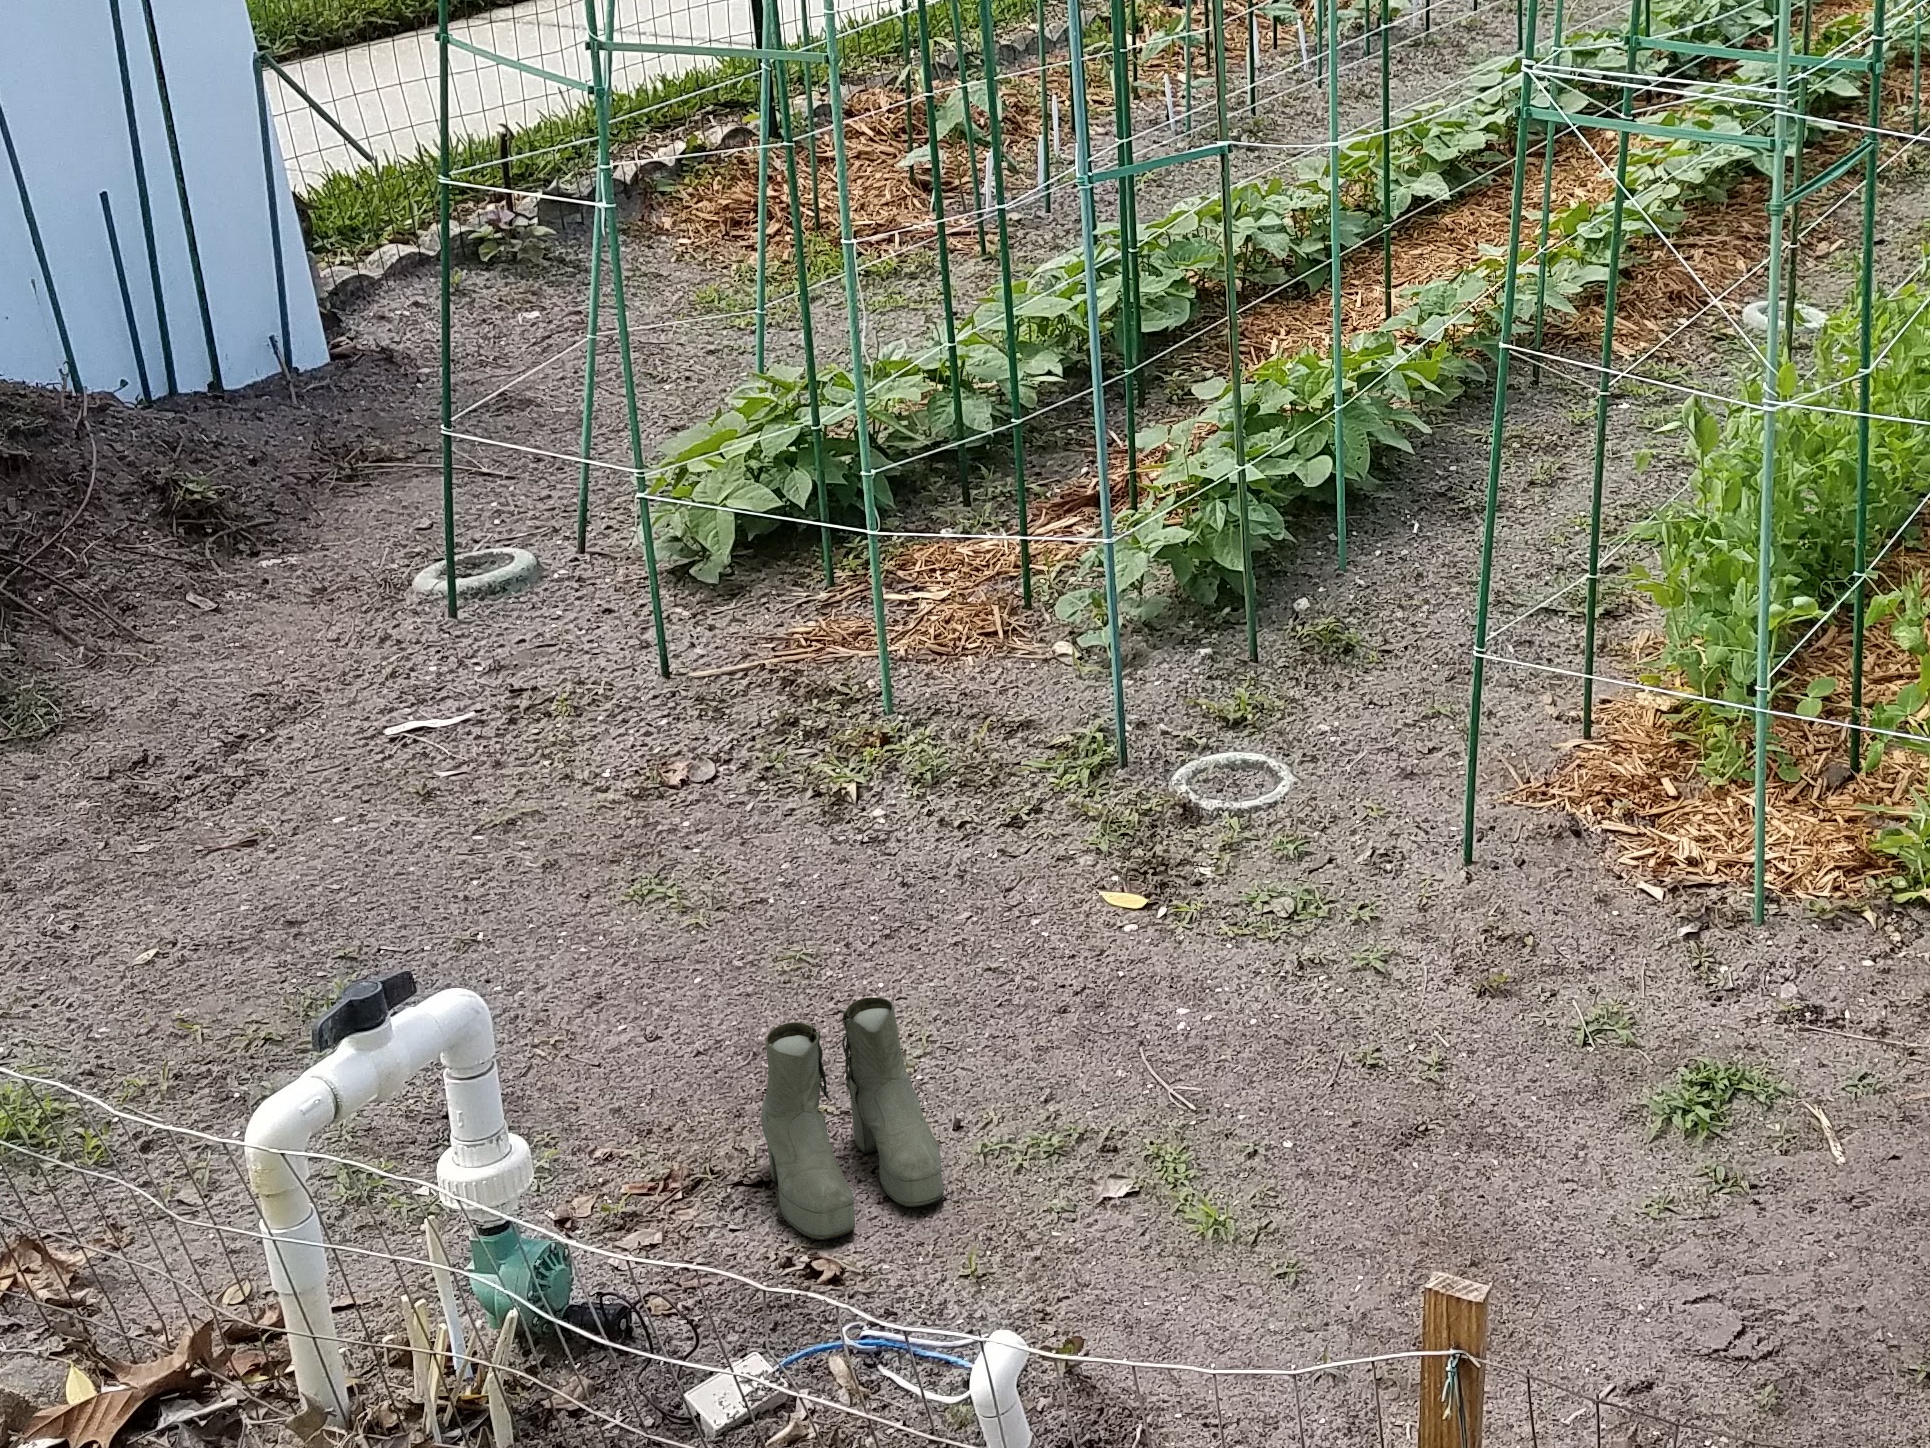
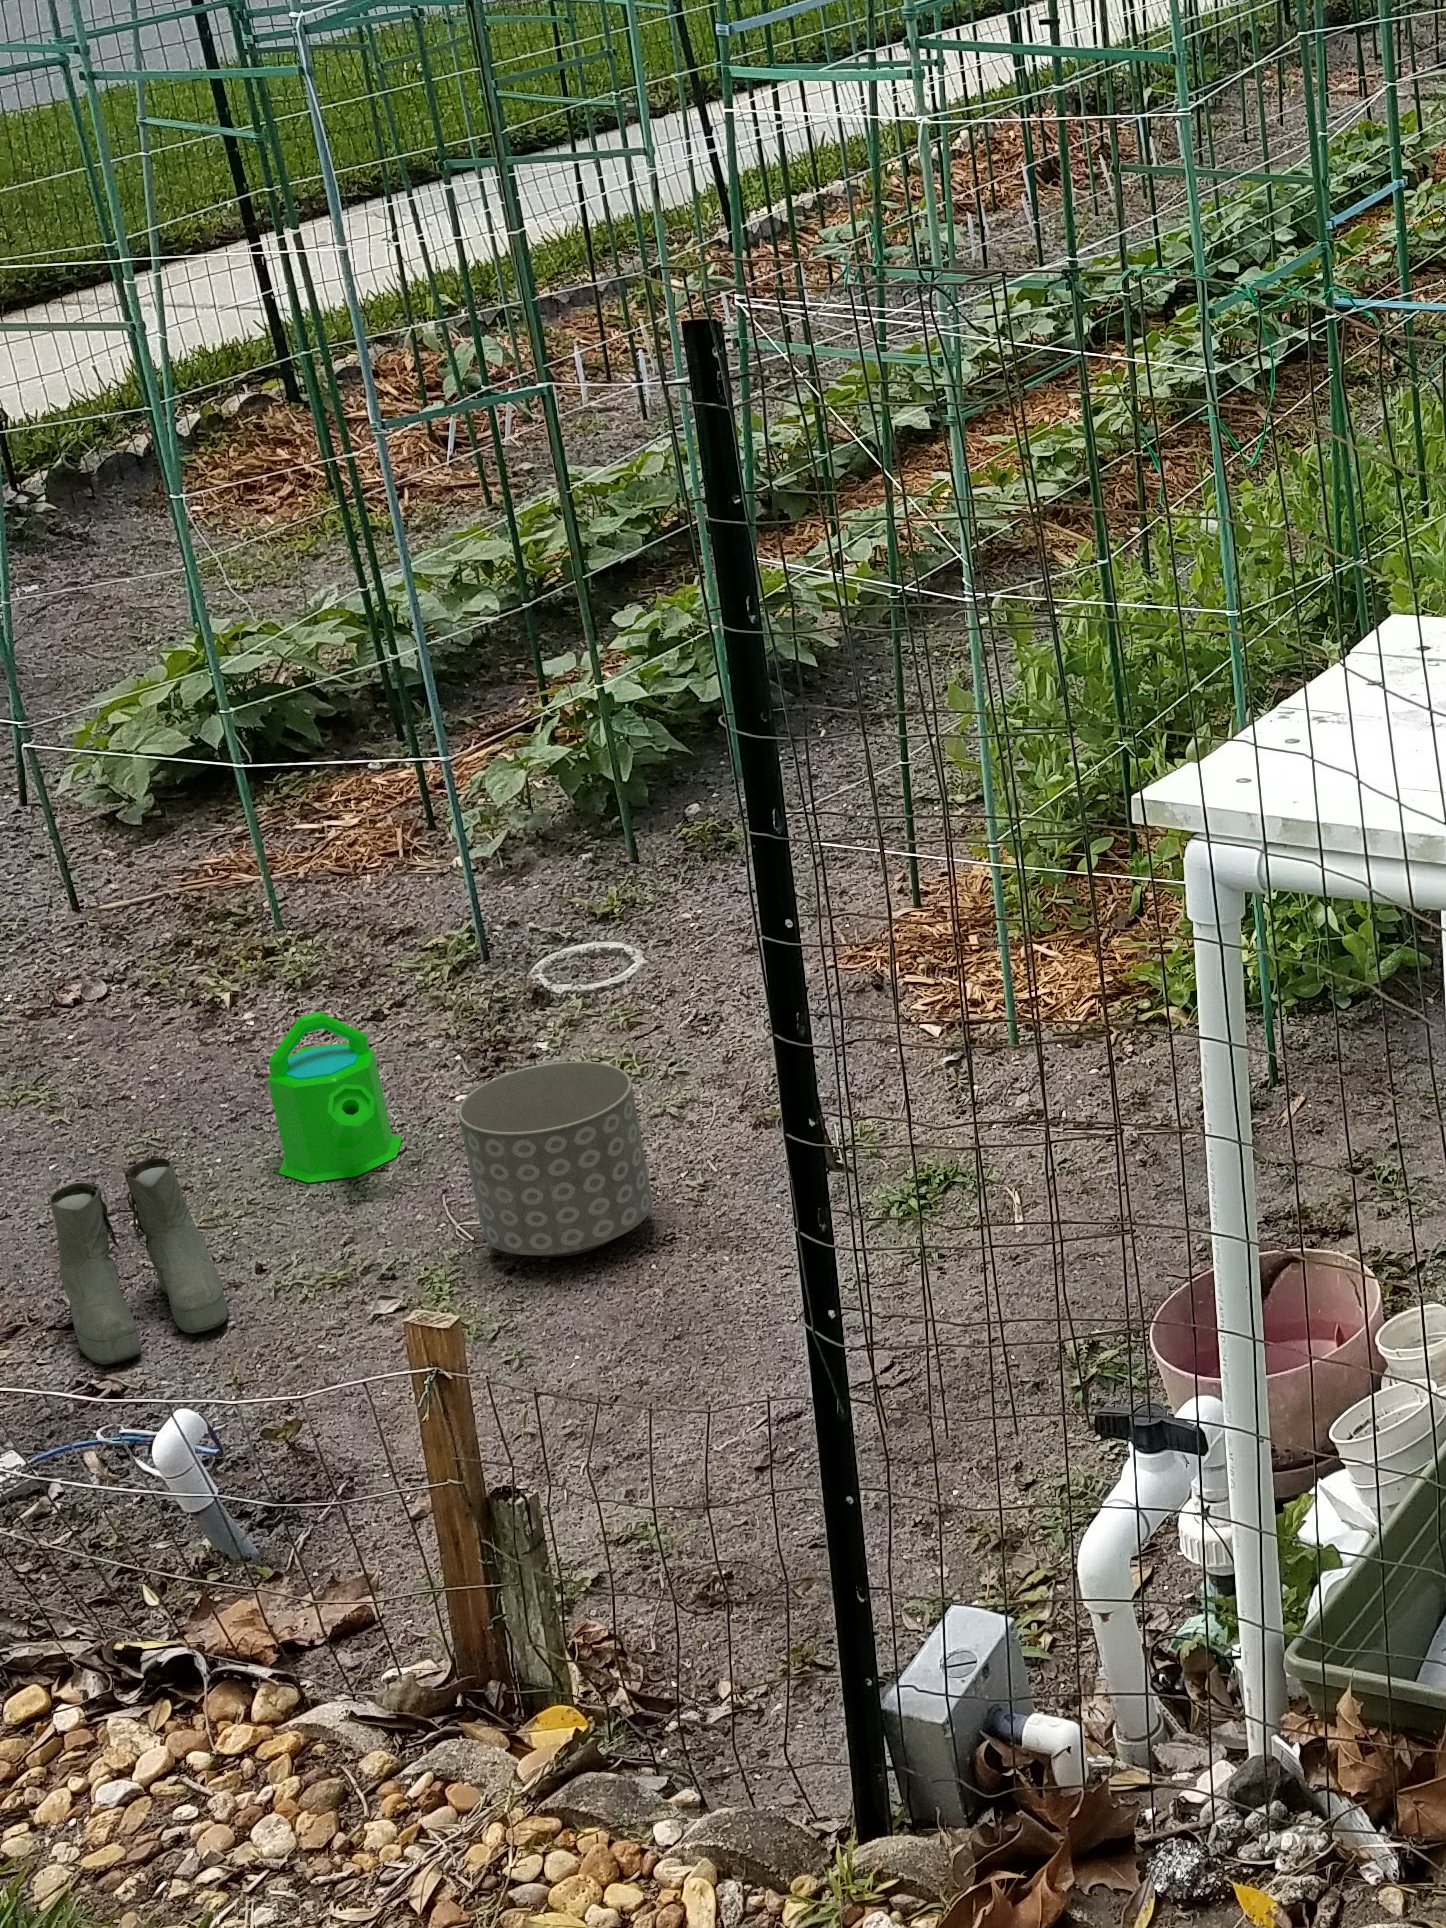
watering can: none [952,830,1082,1023] -> present [268,1012,402,1183]
planter: none [1212,913,1407,1140] -> present [458,1061,653,1257]

